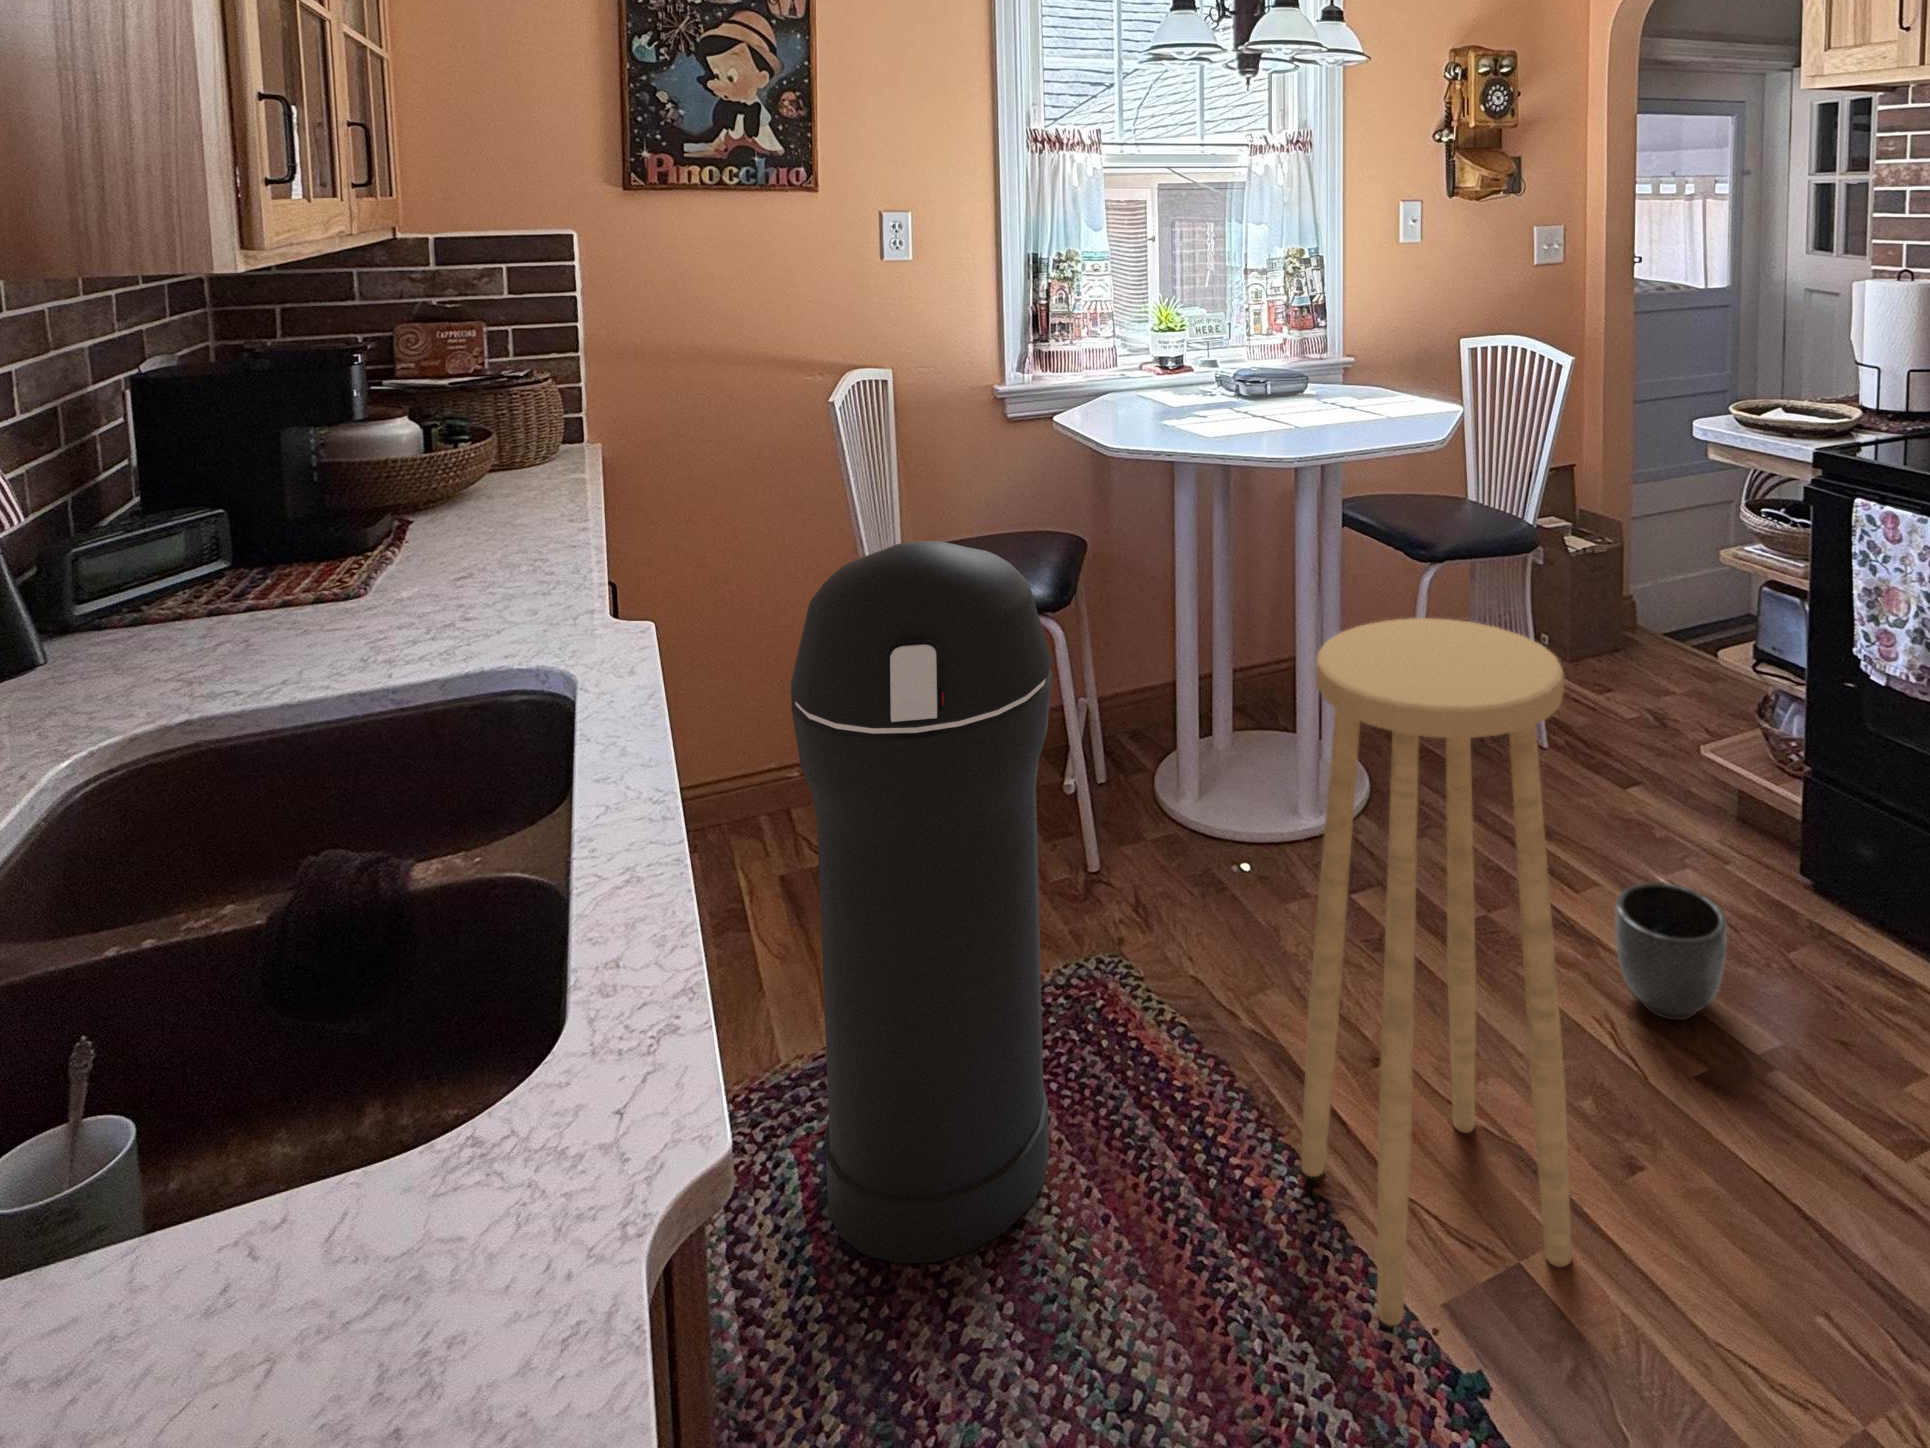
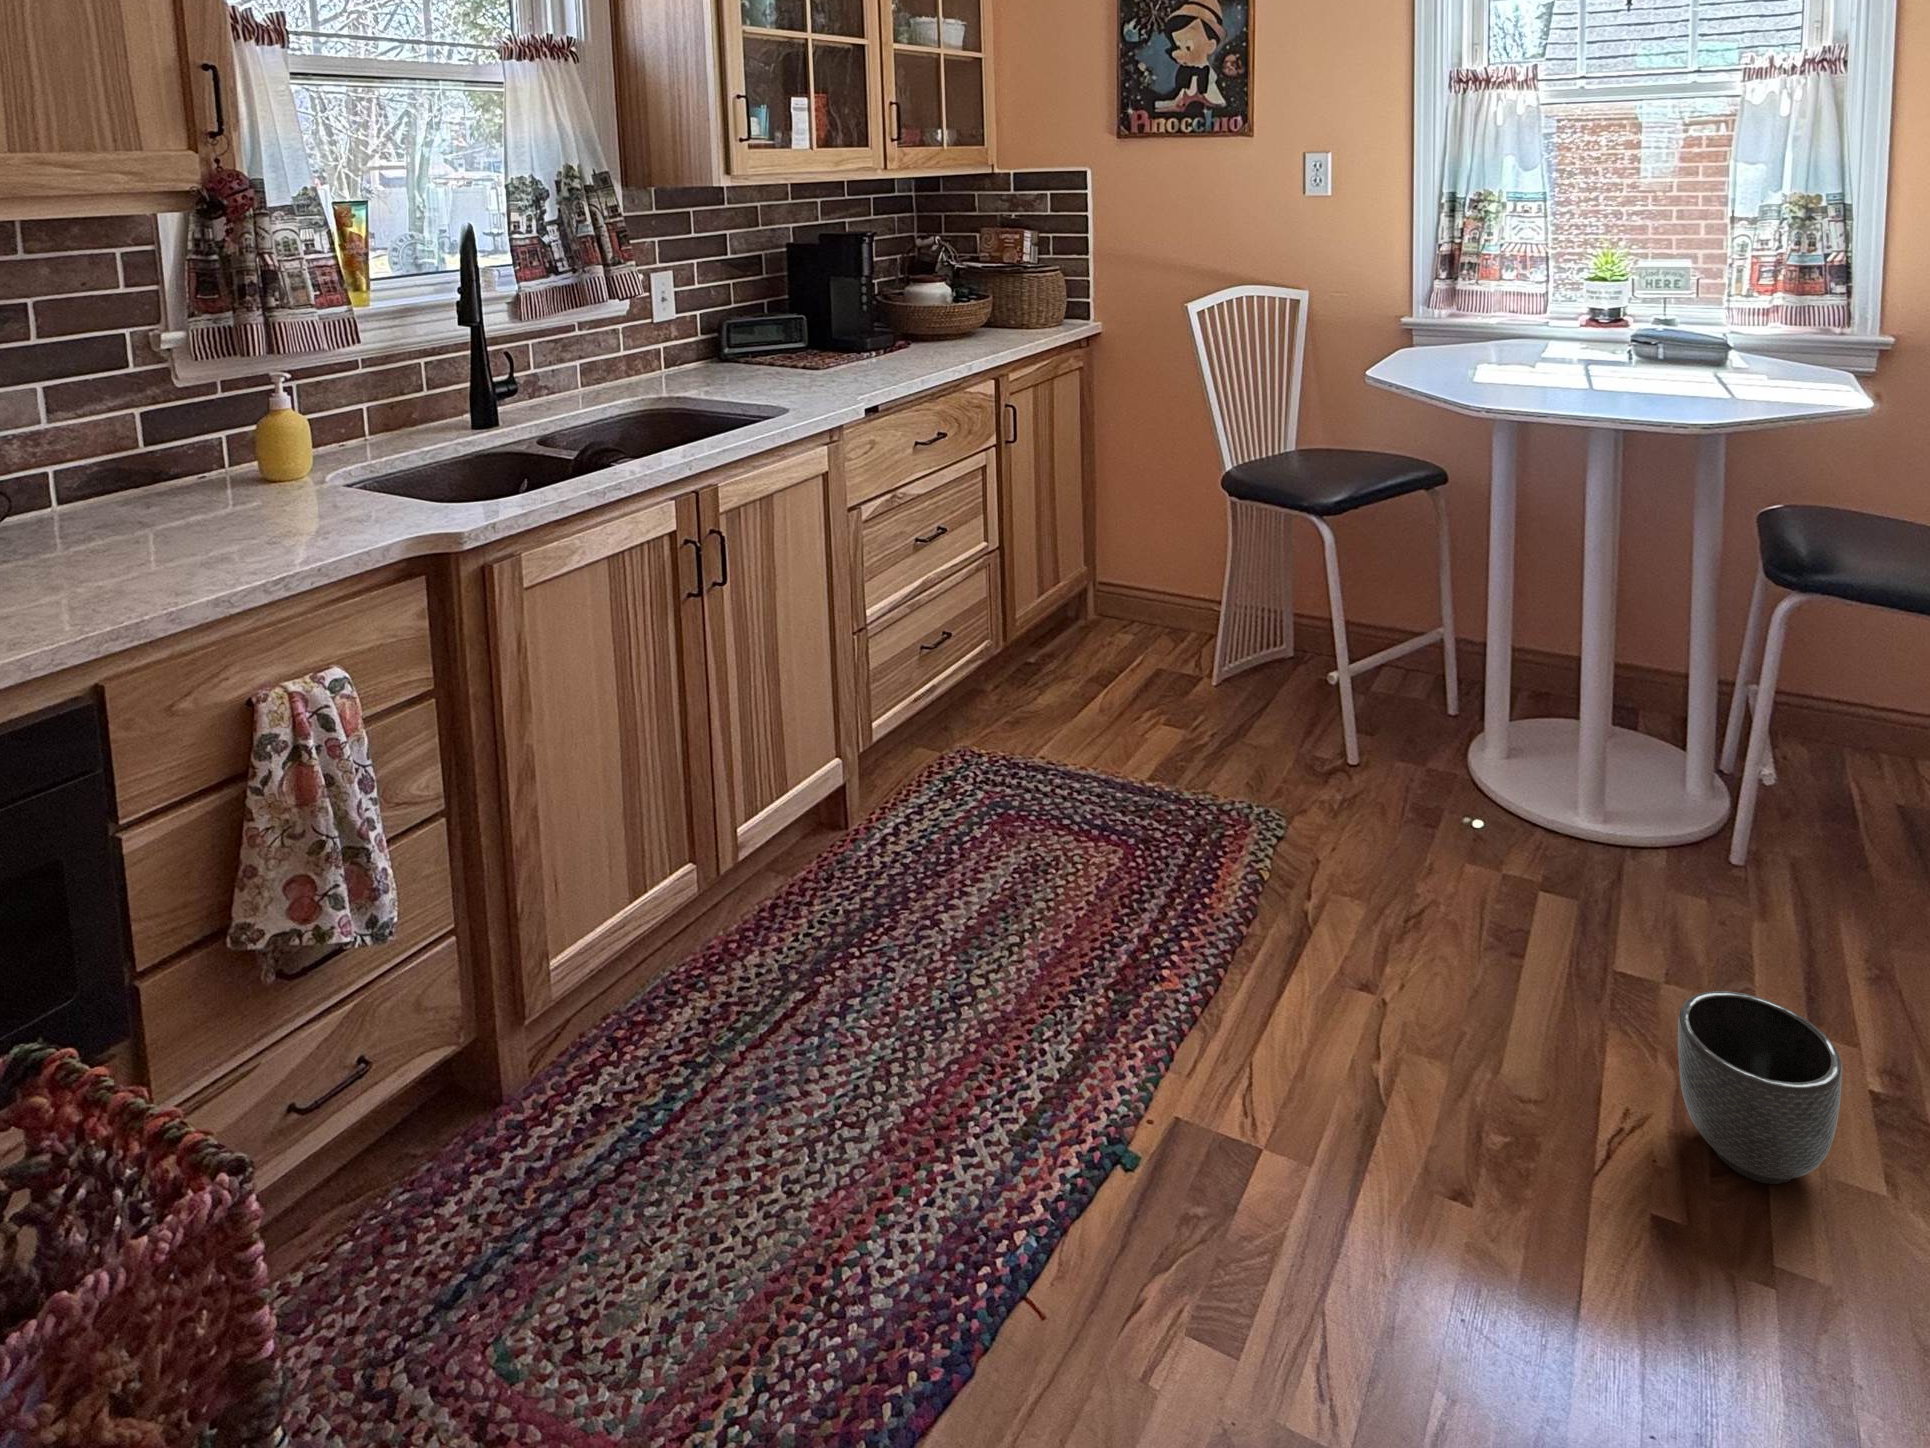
trash can: present [791,541,1053,1264] -> none [930,375,1113,890]
stool: present [1301,618,1572,1326] -> none [1127,516,1382,1184]

